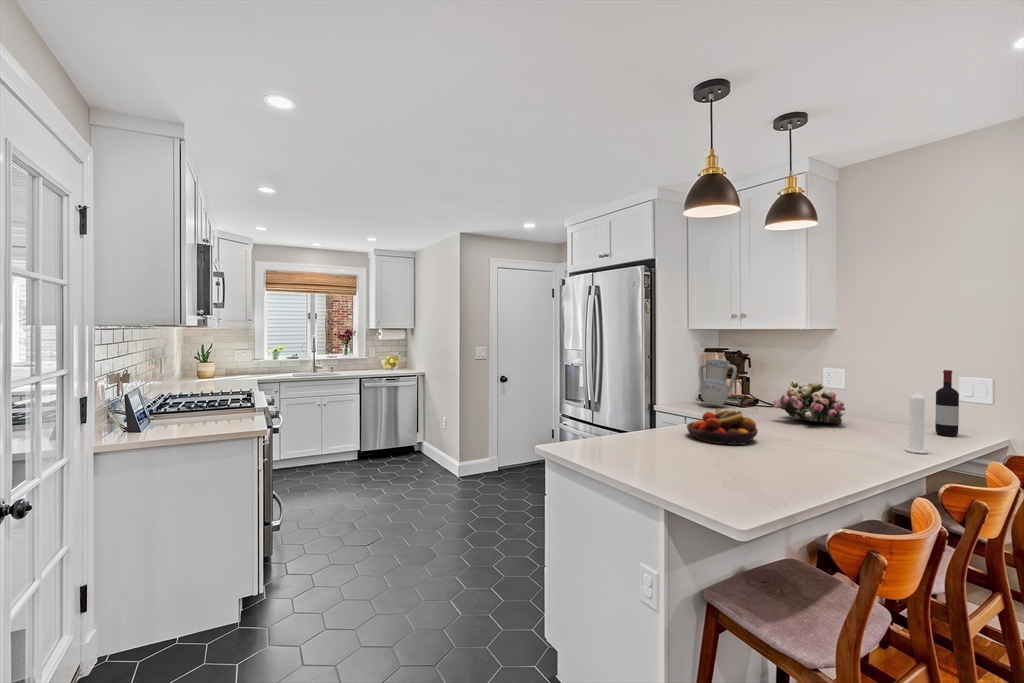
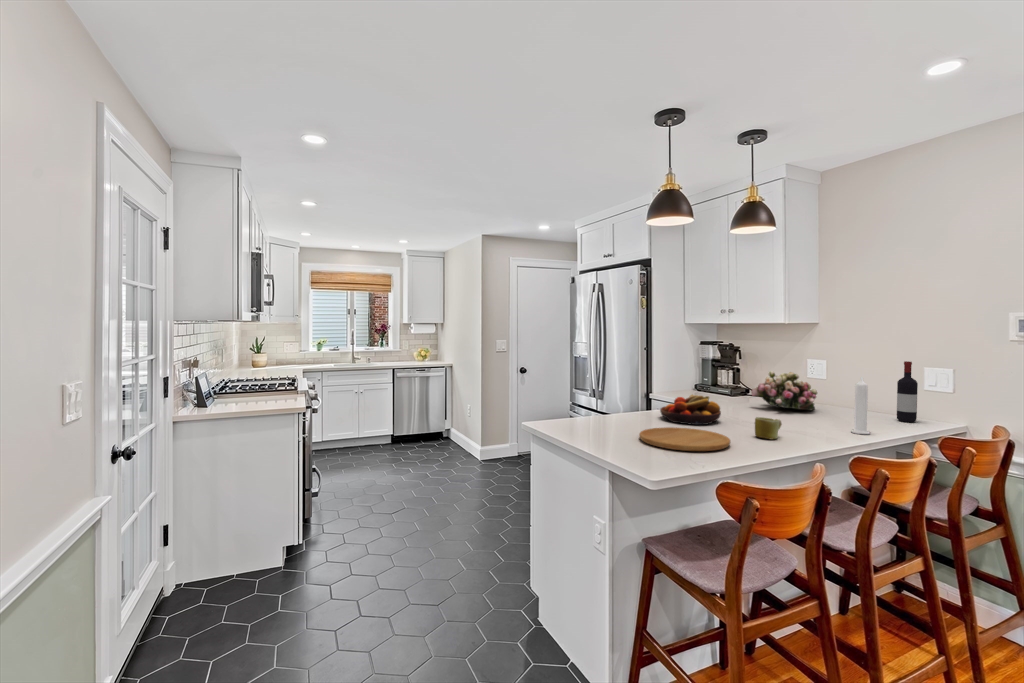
vase: present [699,359,737,407] -> none [692,351,726,395]
mug: none [809,437,839,463] -> present [755,417,782,439]
cutting board: none [683,450,796,483] -> present [639,427,730,451]

